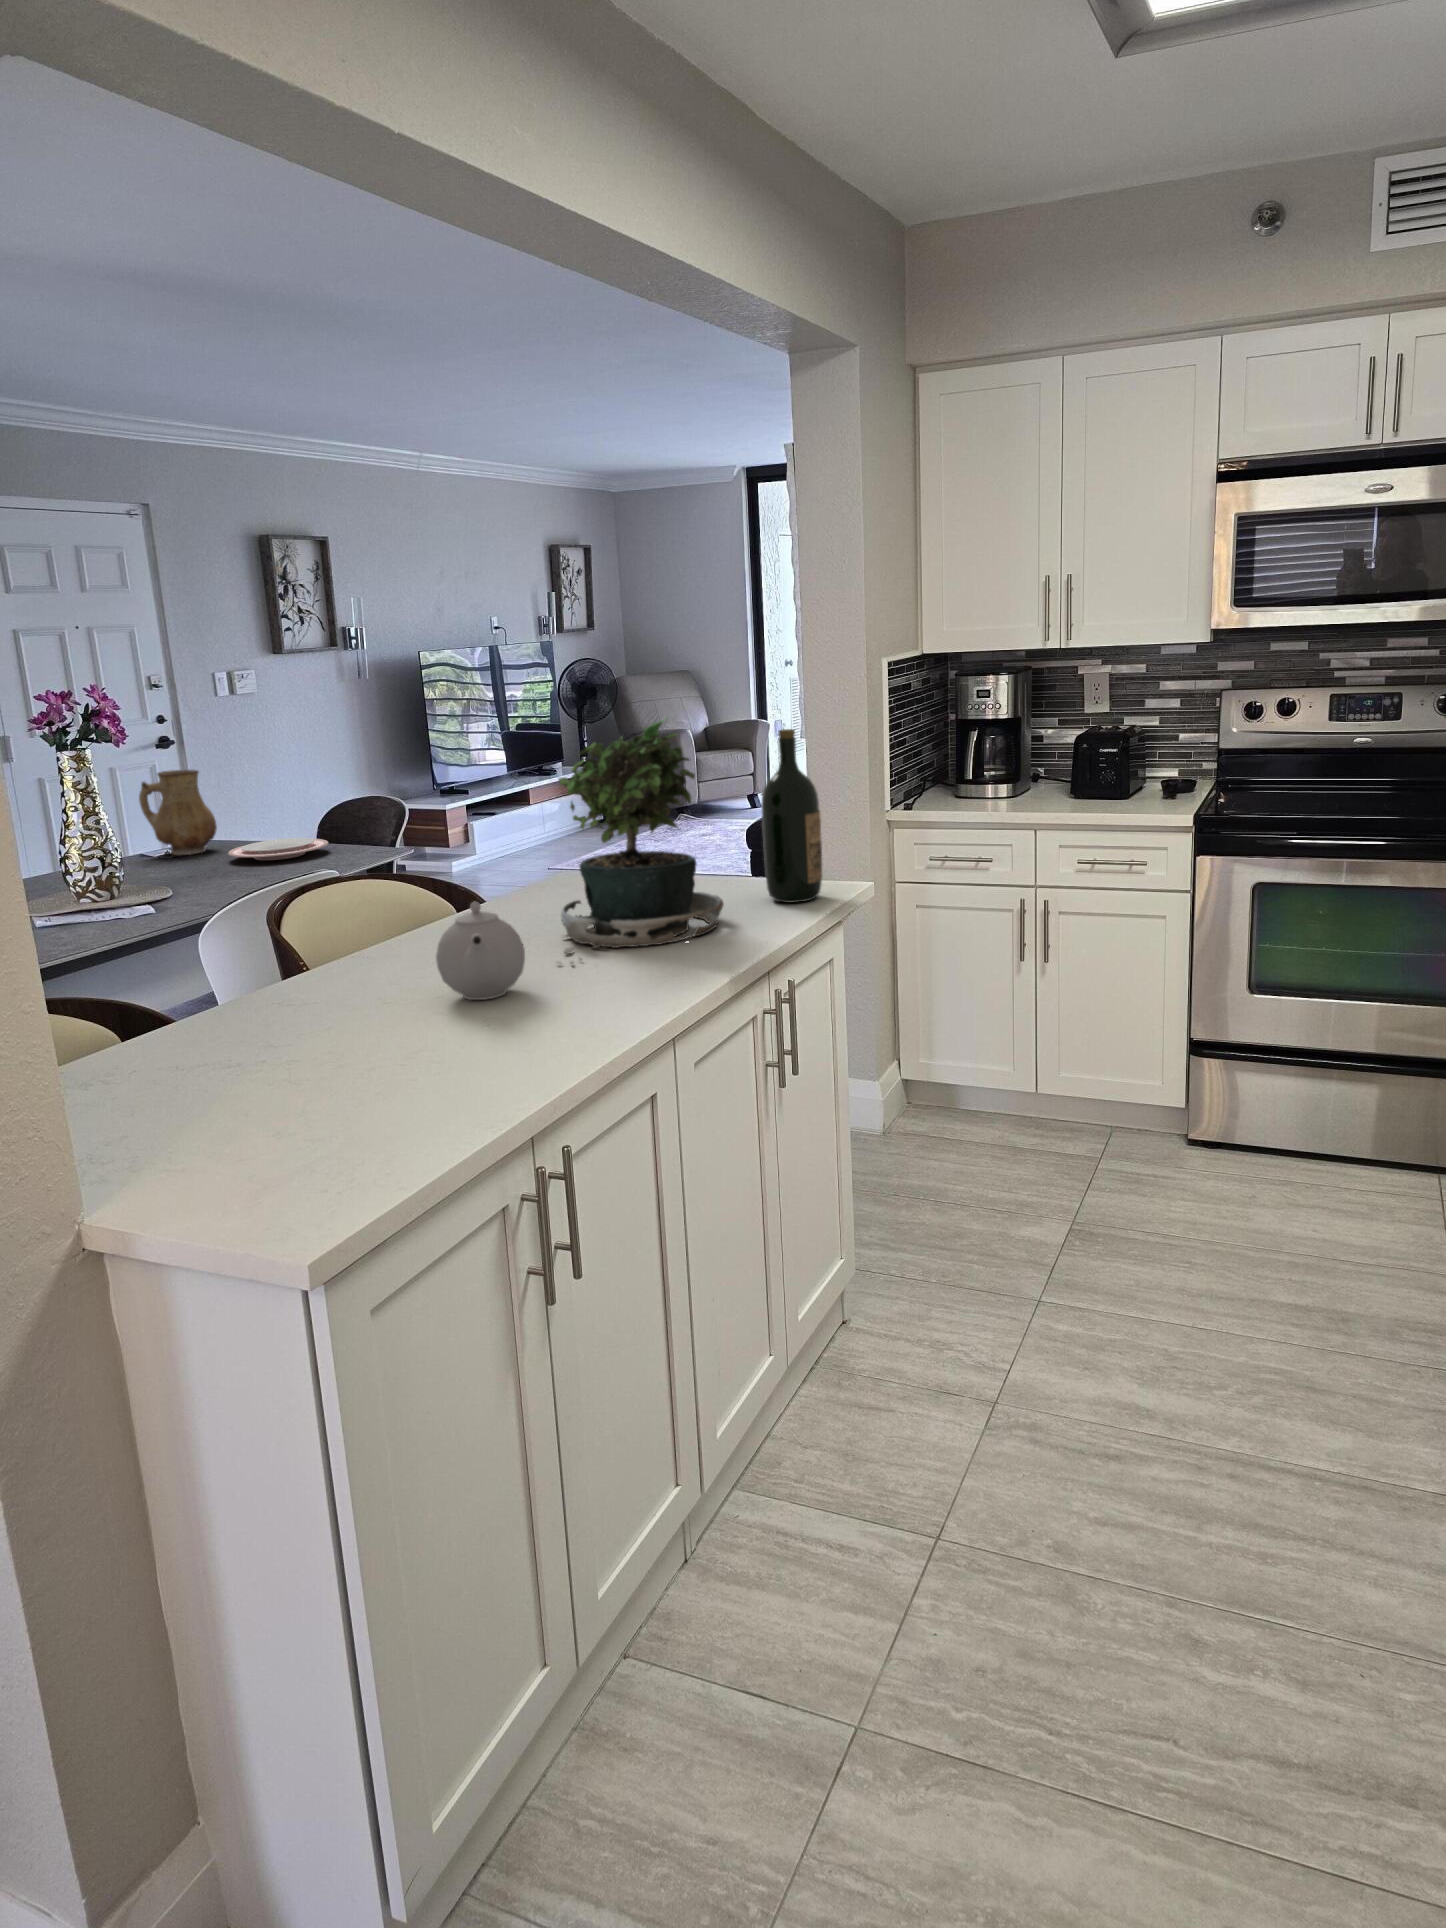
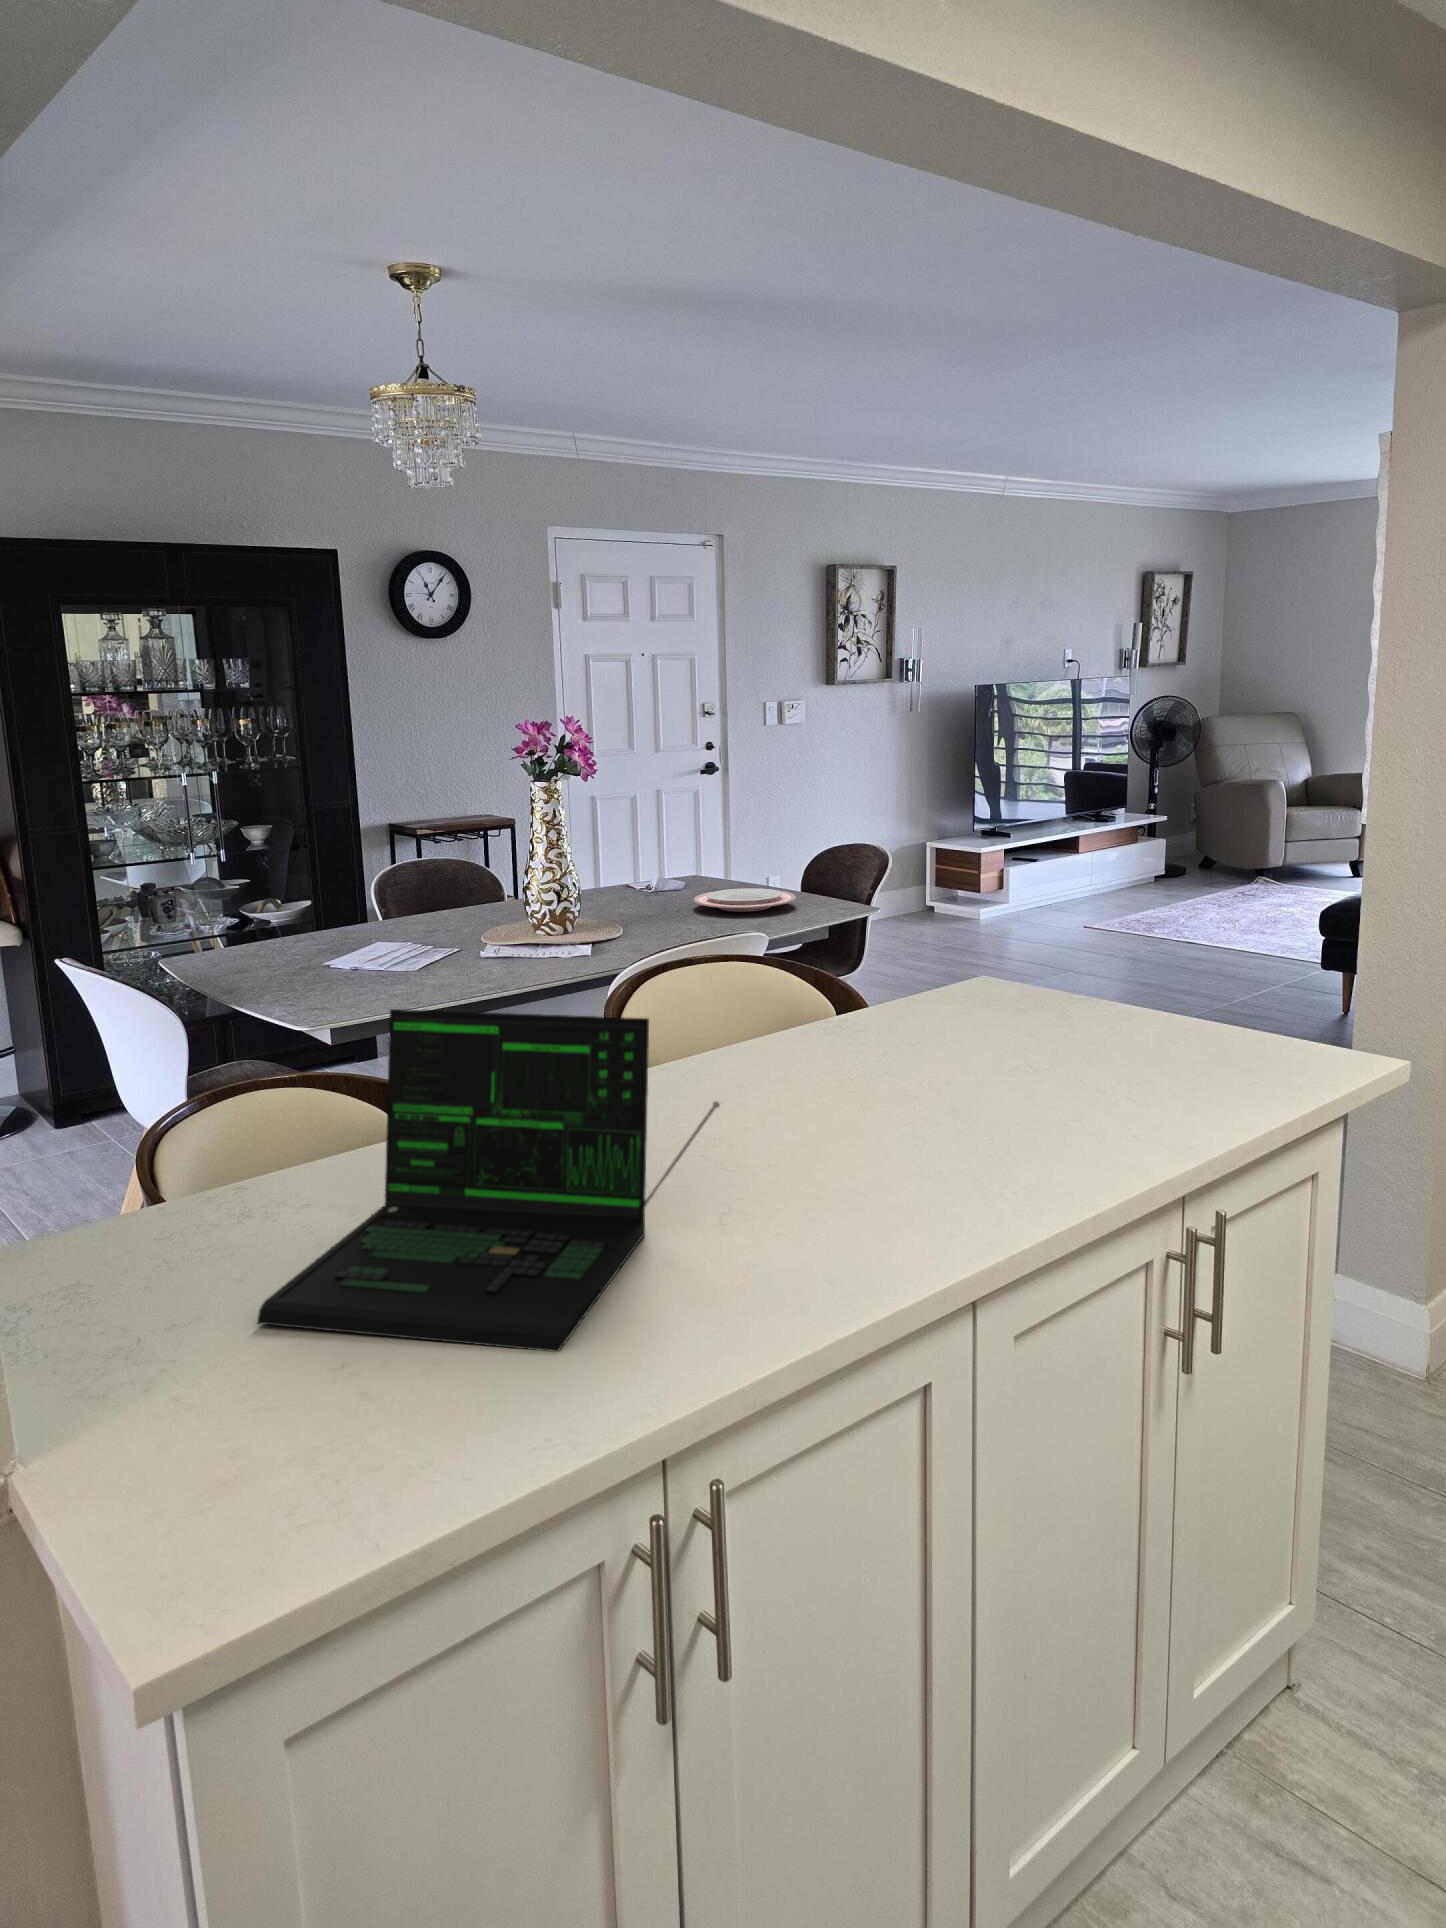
potted plant: present [557,719,724,964] -> none [898,825,1151,1137]
wine bottle: present [761,729,822,903] -> none [1227,847,1315,1086]
ceramic pitcher: present [139,770,217,855] -> none [625,806,695,894]
laptop: none [124,878,455,1150] -> present [257,1009,720,1352]
teapot: present [436,902,525,1000] -> none [731,1047,843,1173]

